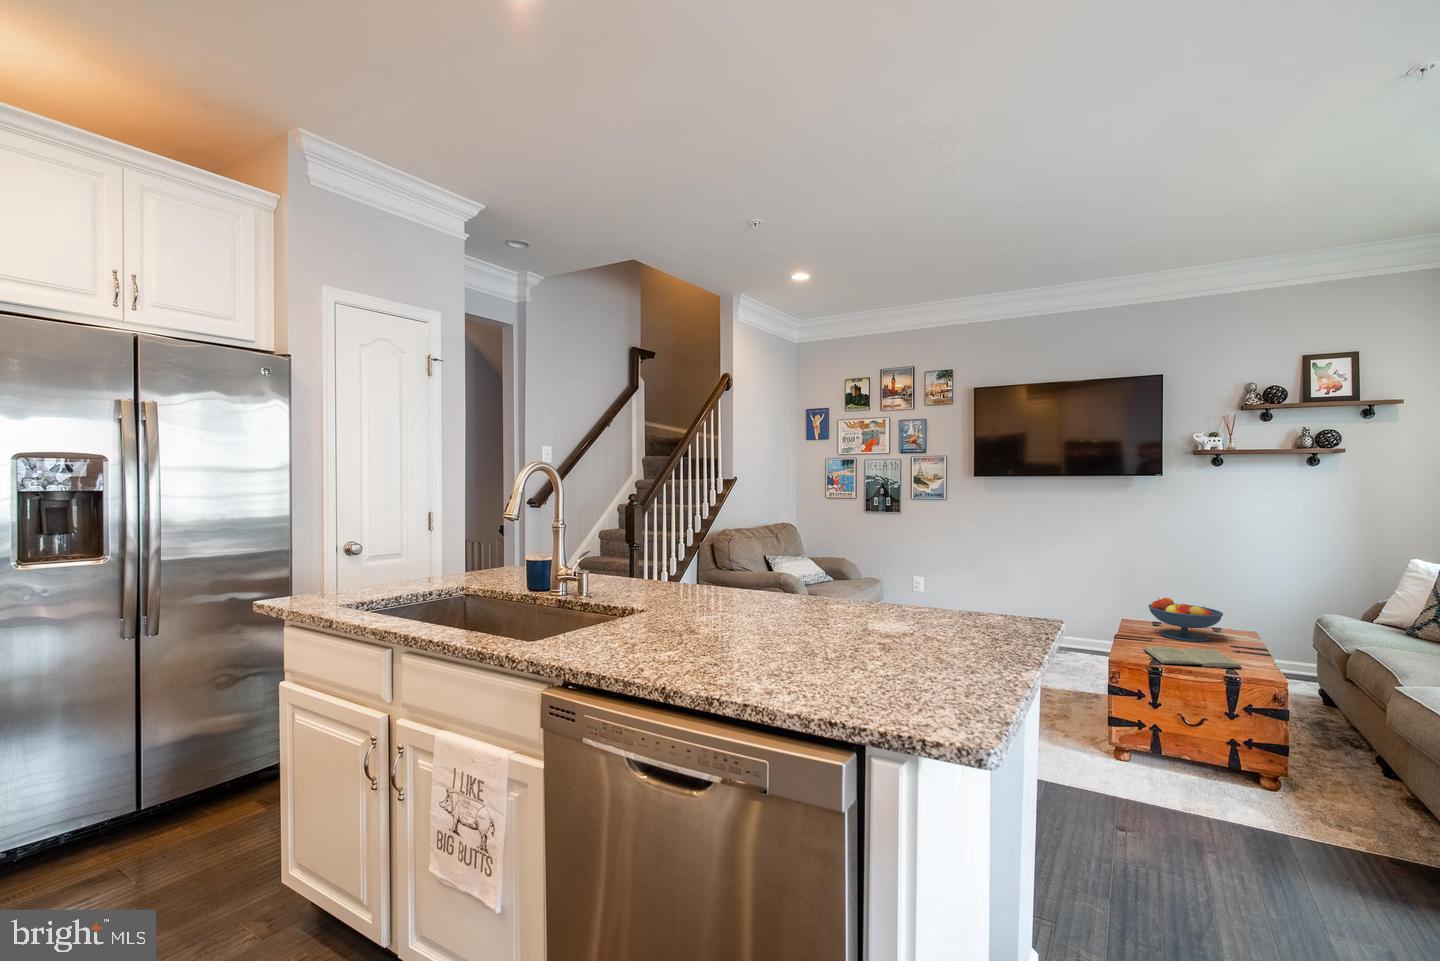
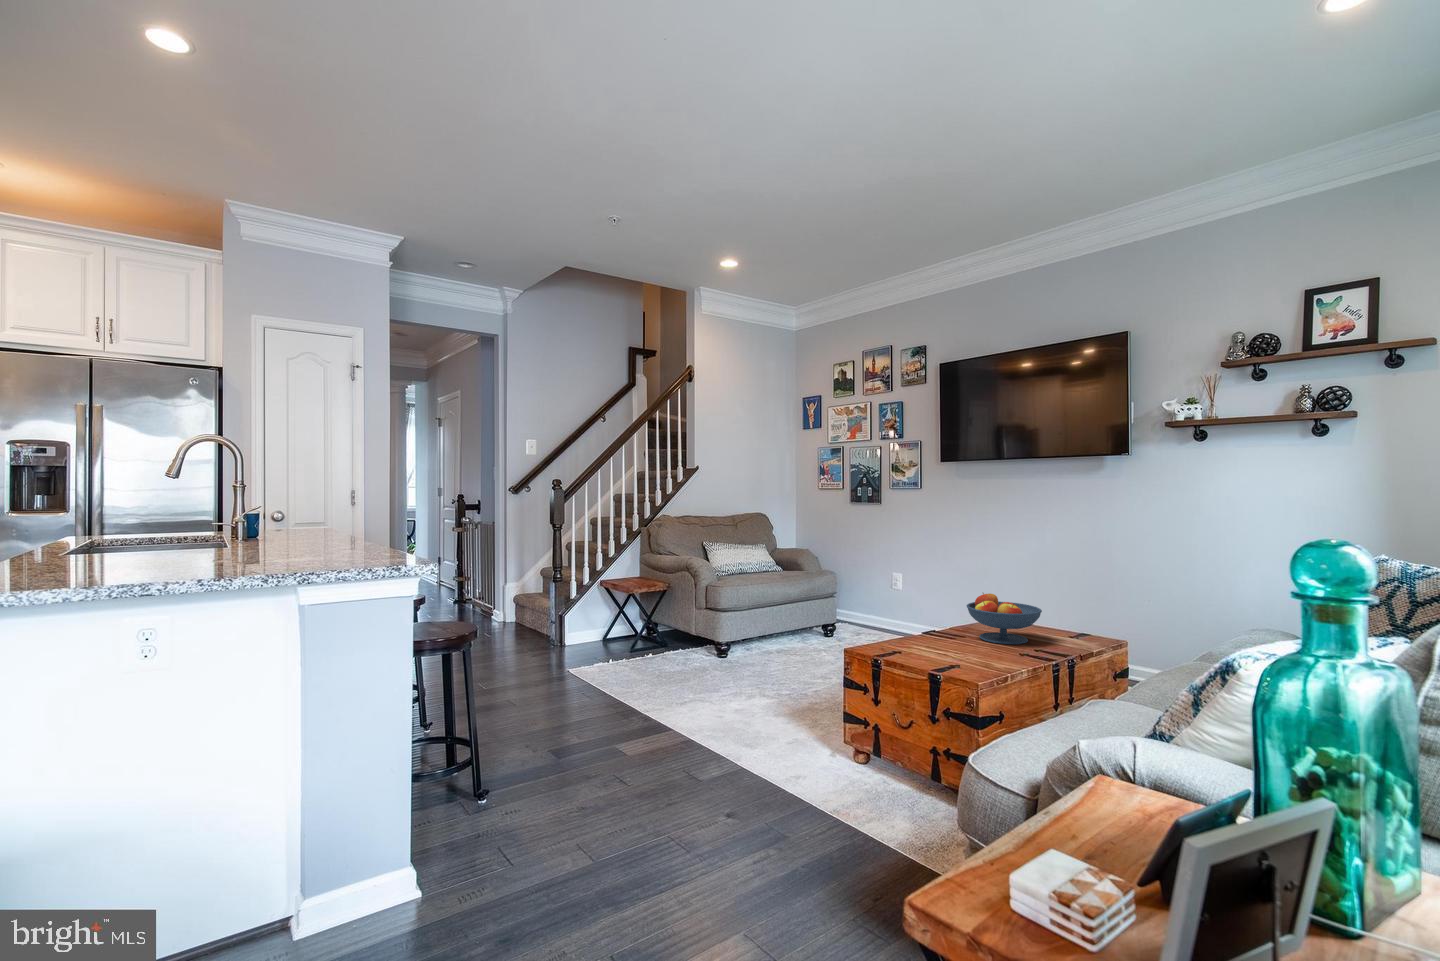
book: present [1143,647,1242,668] -> none [881,640,974,664]

